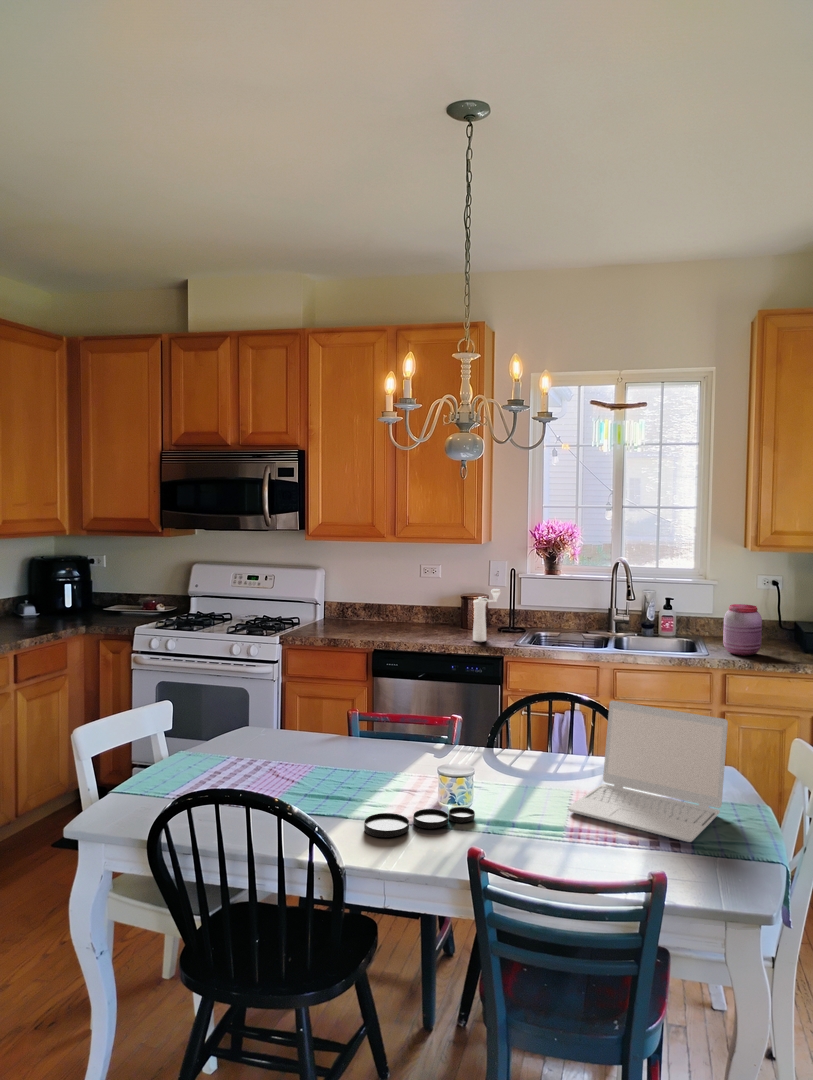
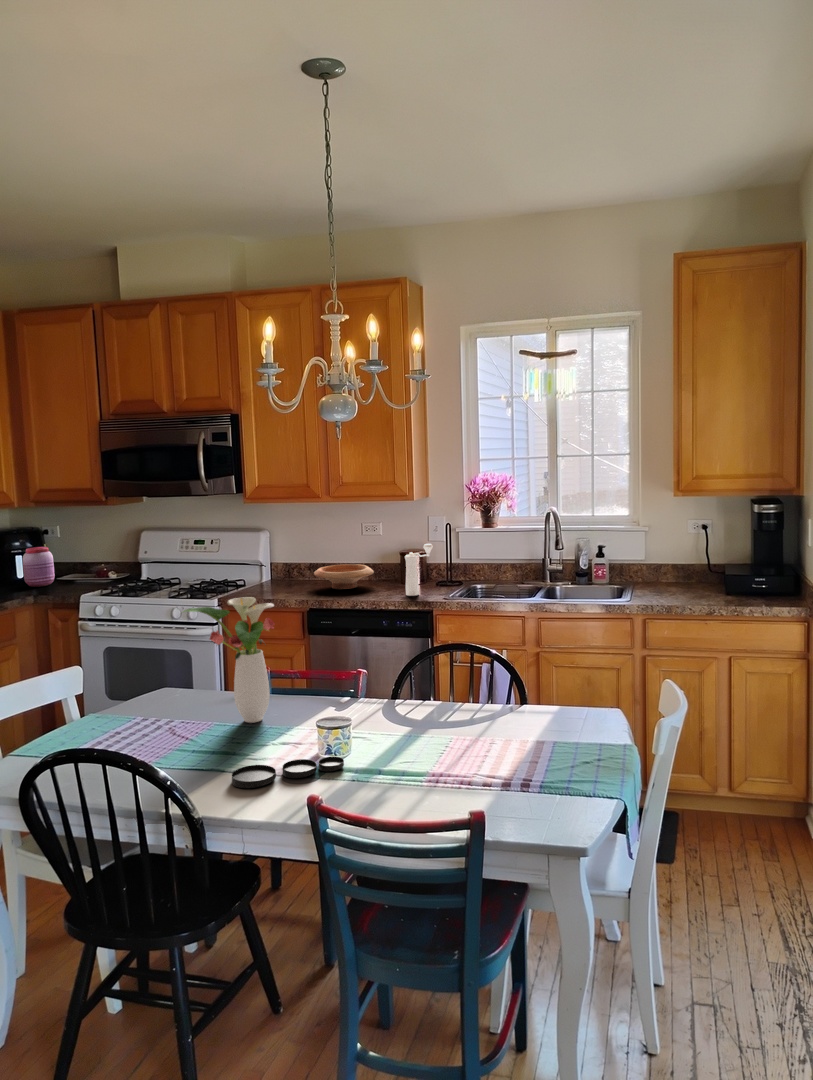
jar: present [723,604,762,656] -> present [23,547,55,587]
wooden bowl: none [375,607,436,632] -> present [314,564,374,589]
flower arrangement: none [291,638,388,768] -> present [183,597,275,723]
laptop: present [568,701,728,842] -> none [437,648,591,782]

